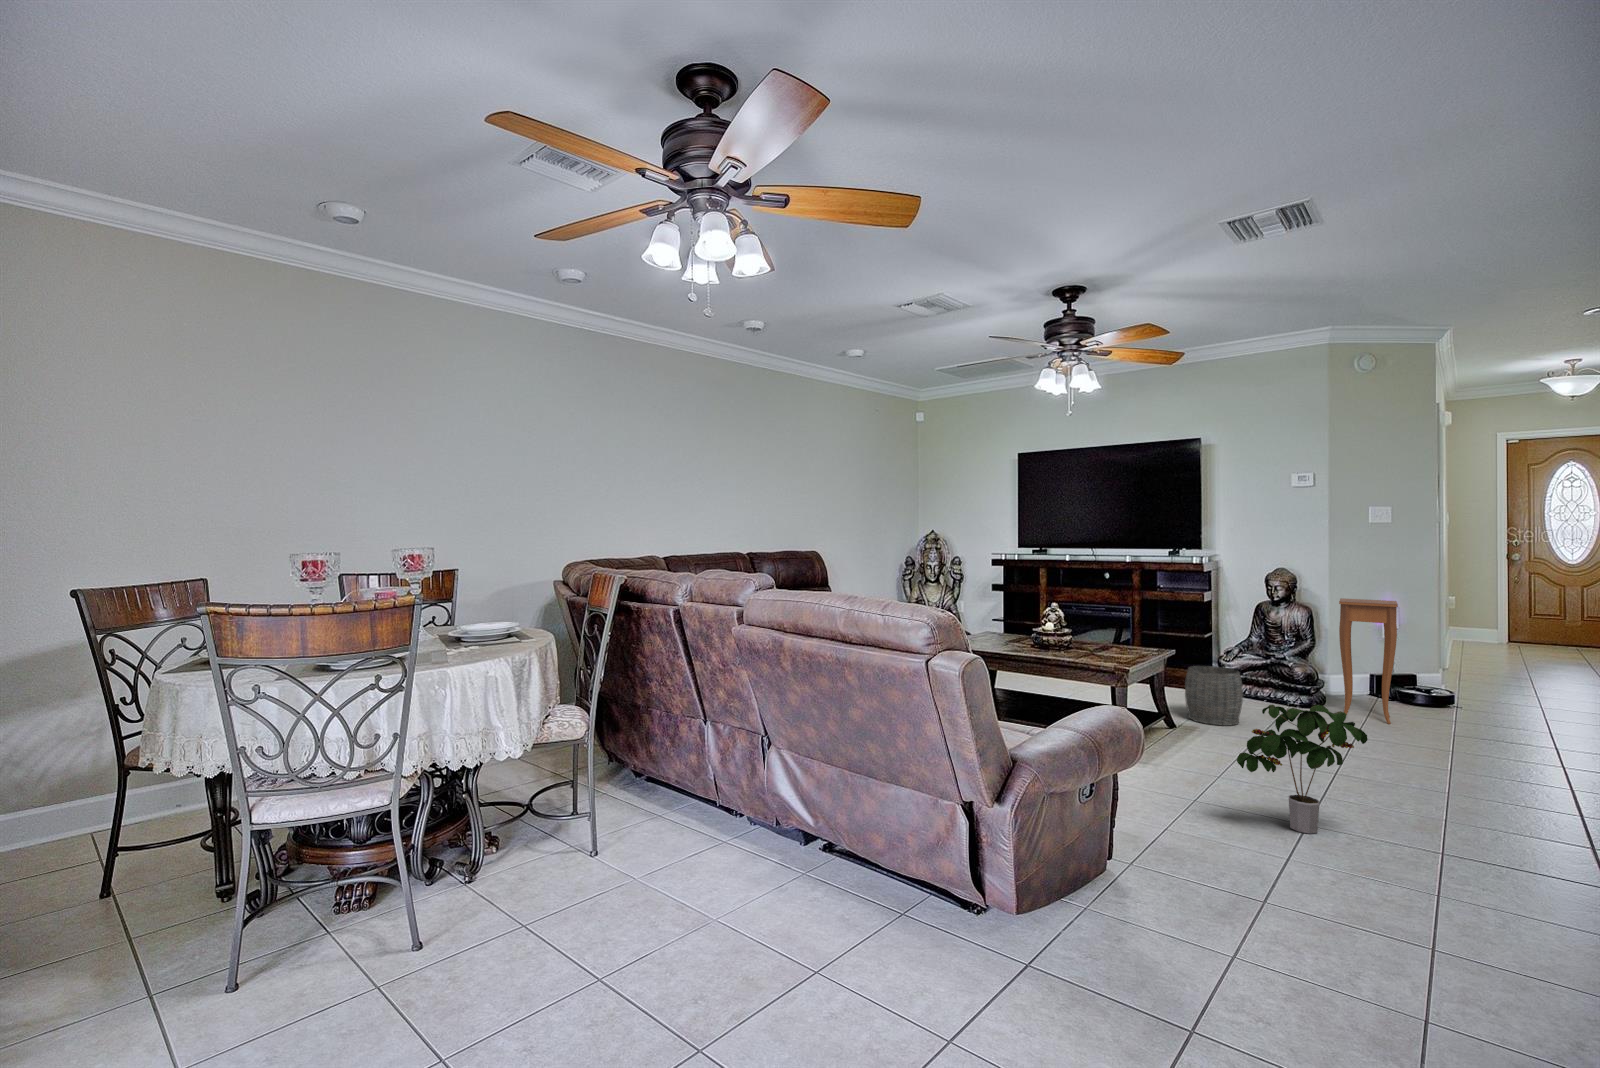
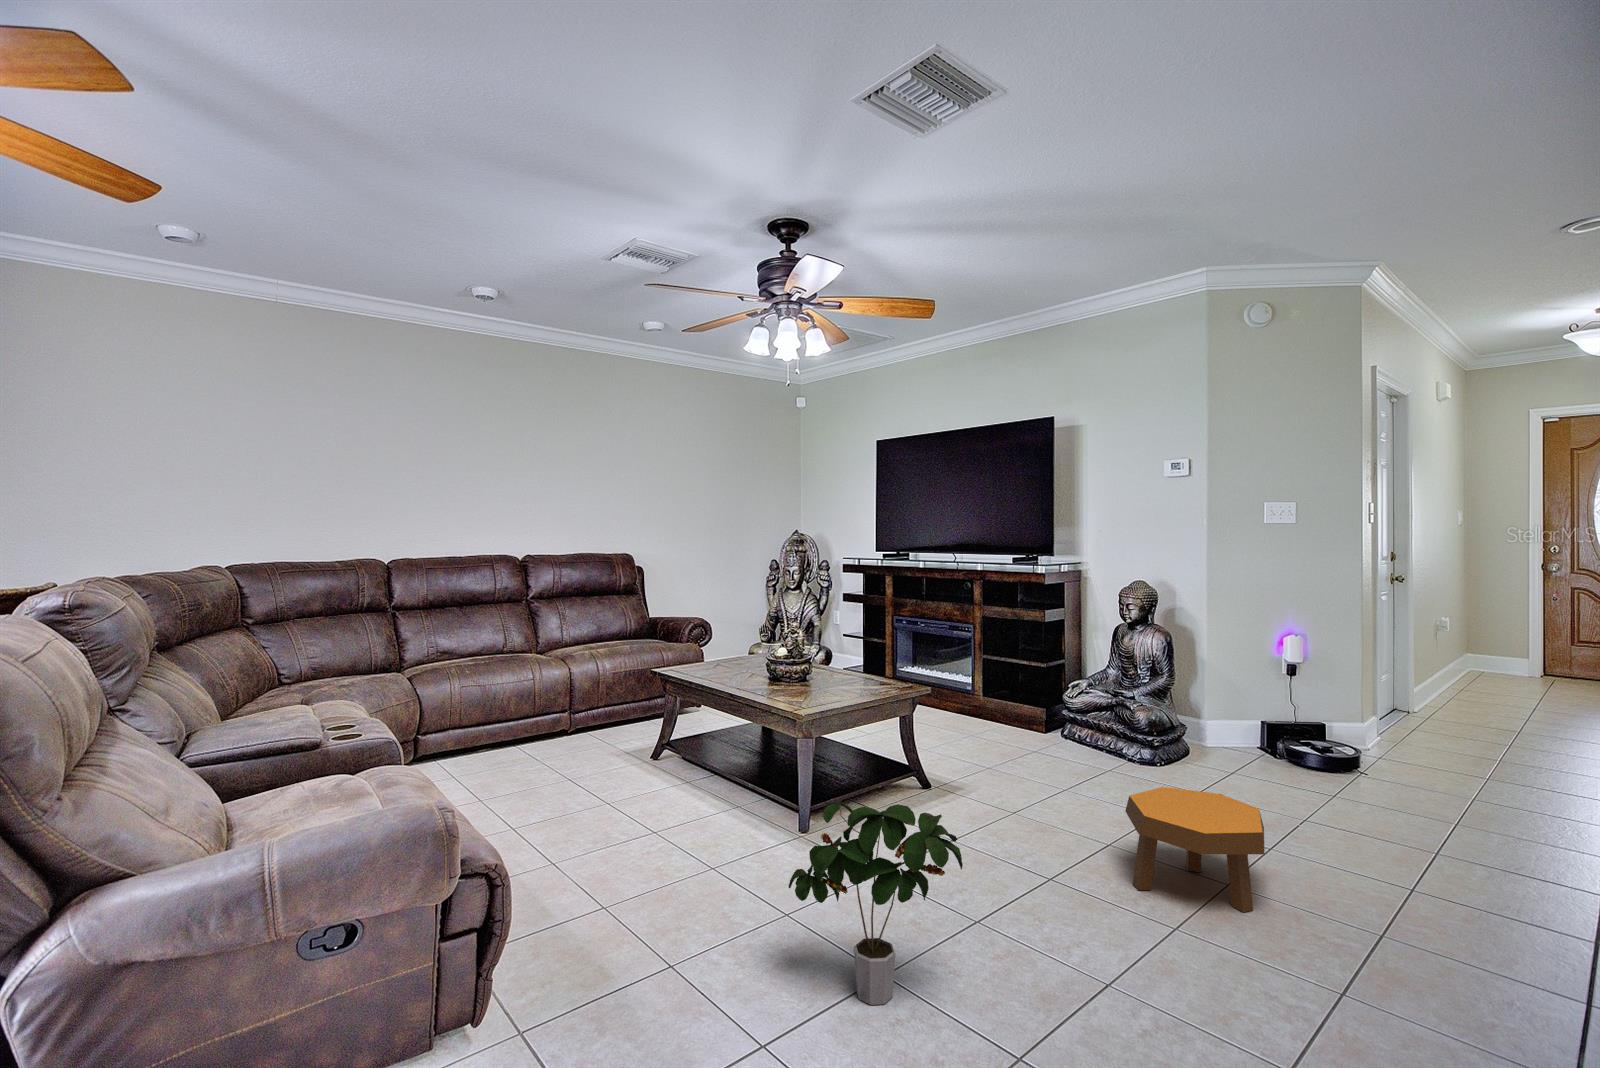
side table: present [1339,598,1398,724] -> none [1176,622,1262,796]
woven basket: present [1185,666,1243,726] -> none [967,708,1035,791]
footstool: none [1368,709,1486,783] -> present [1125,787,1265,912]

